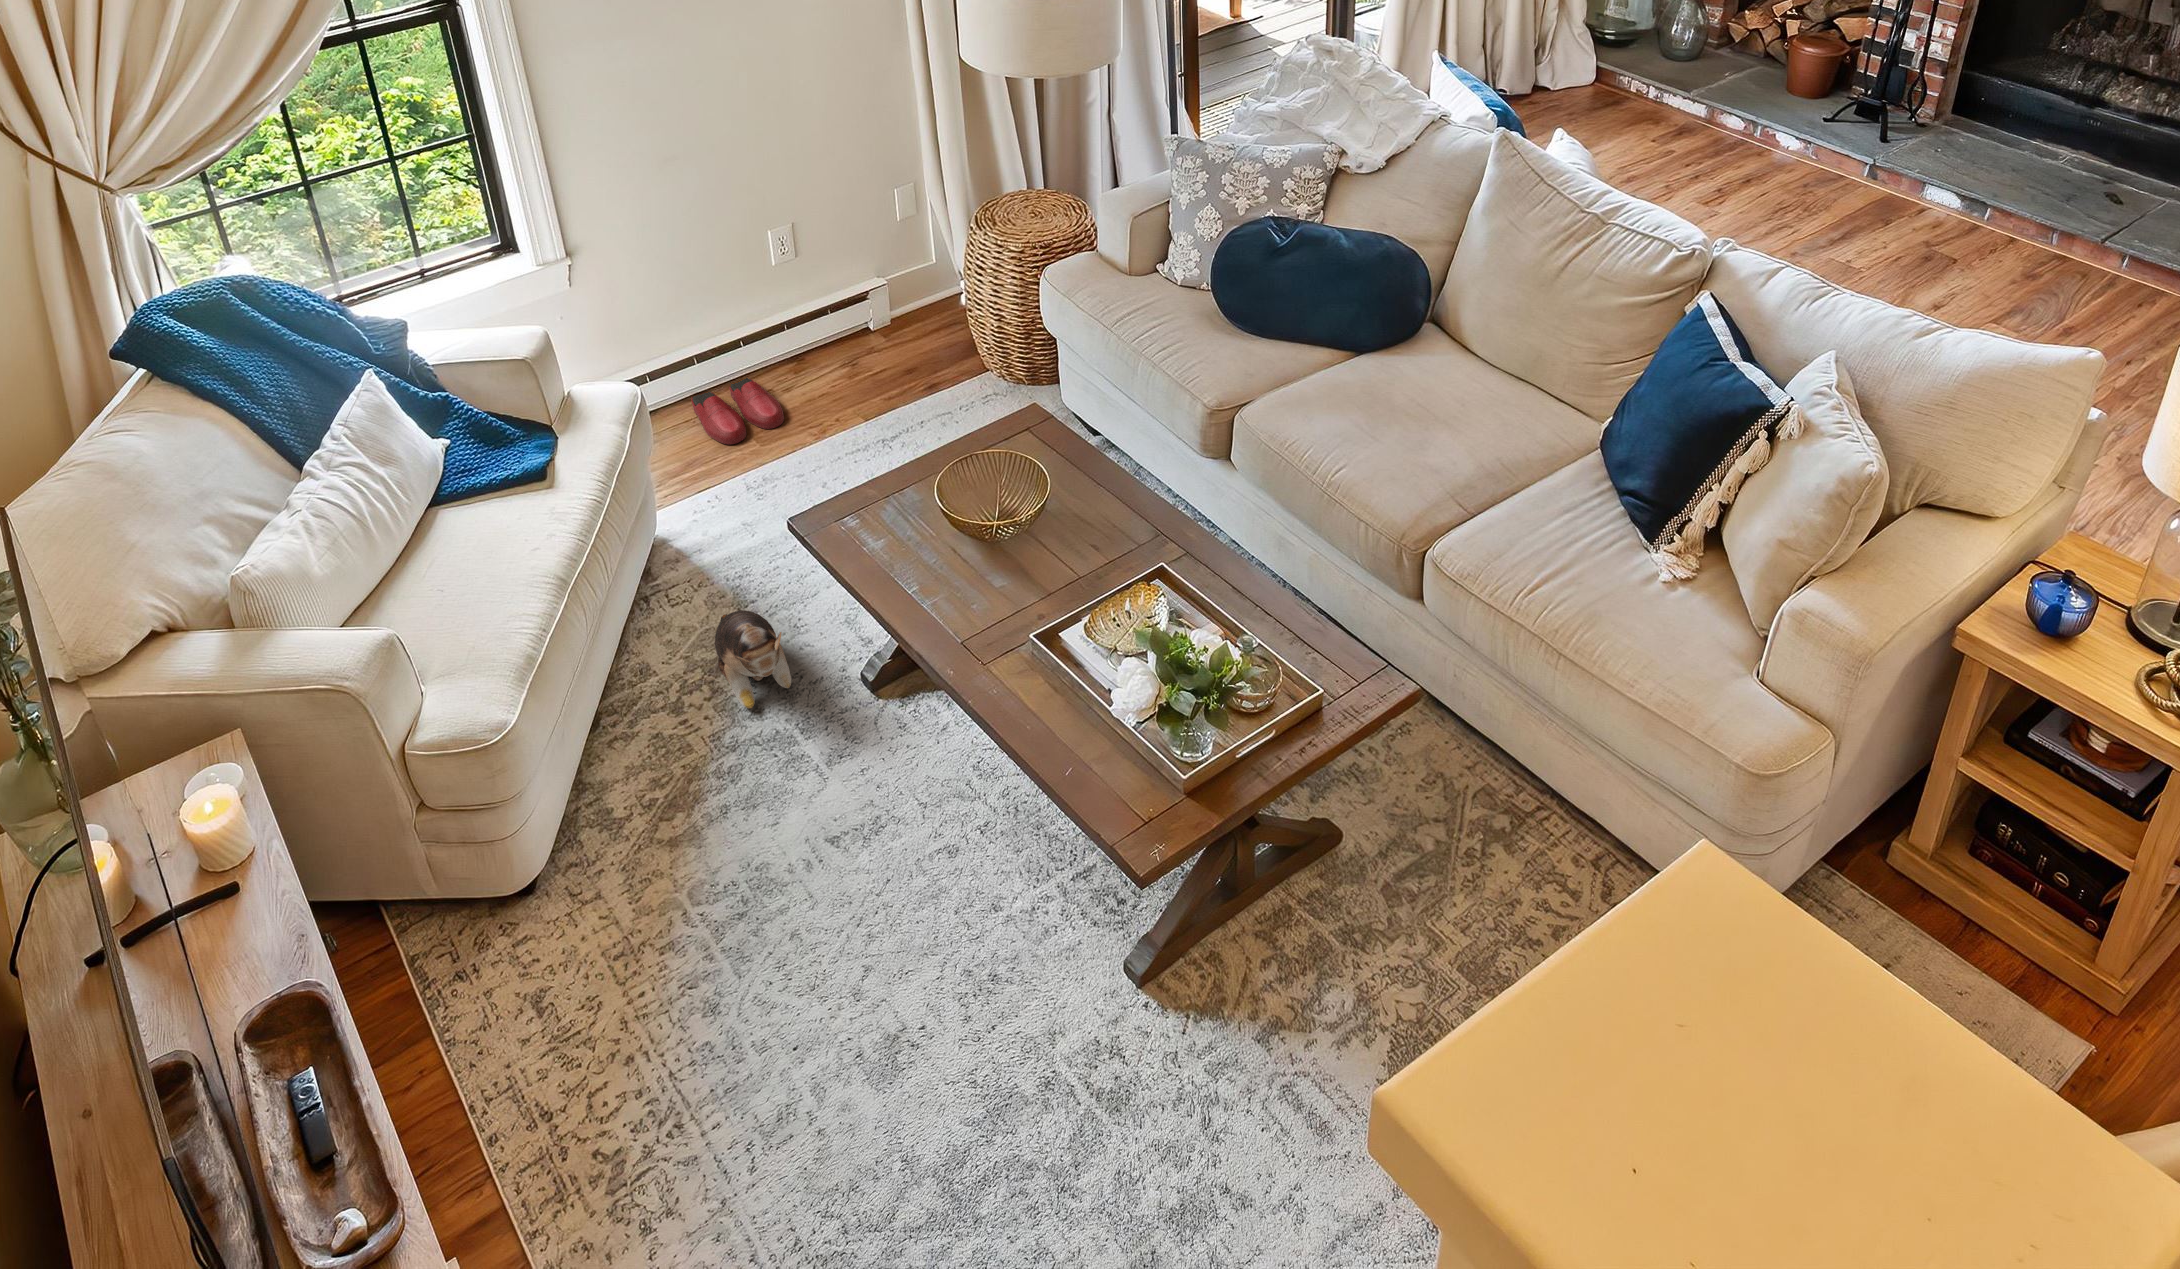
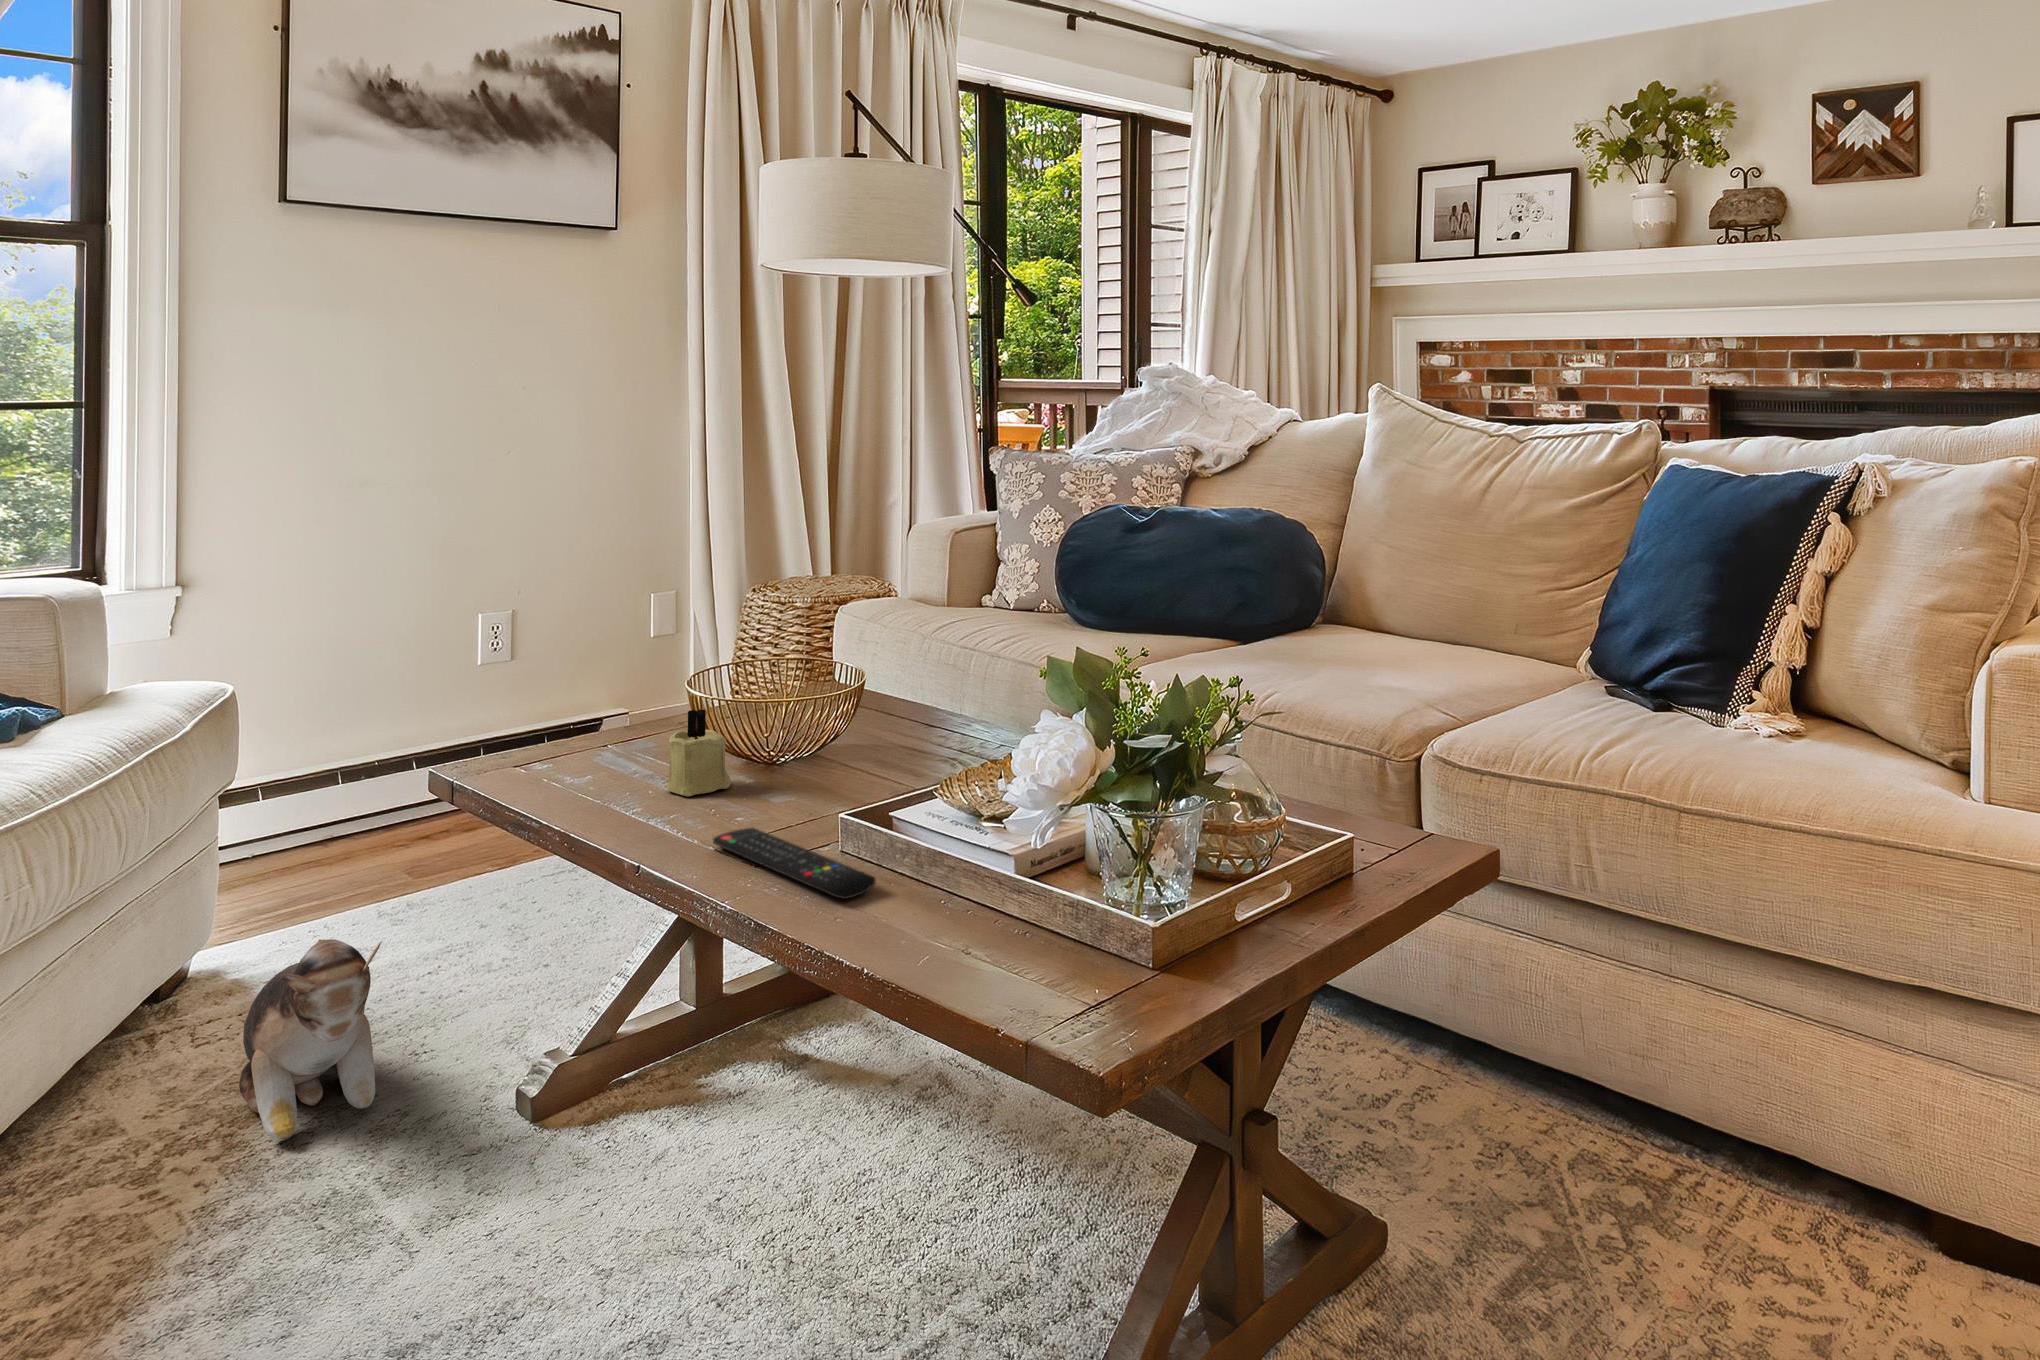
slippers: present [691,378,784,445] -> none [289,795,428,865]
candle: none [927,527,968,579] -> present [666,709,731,796]
remote control: none [955,630,1043,714] -> present [713,828,876,899]

